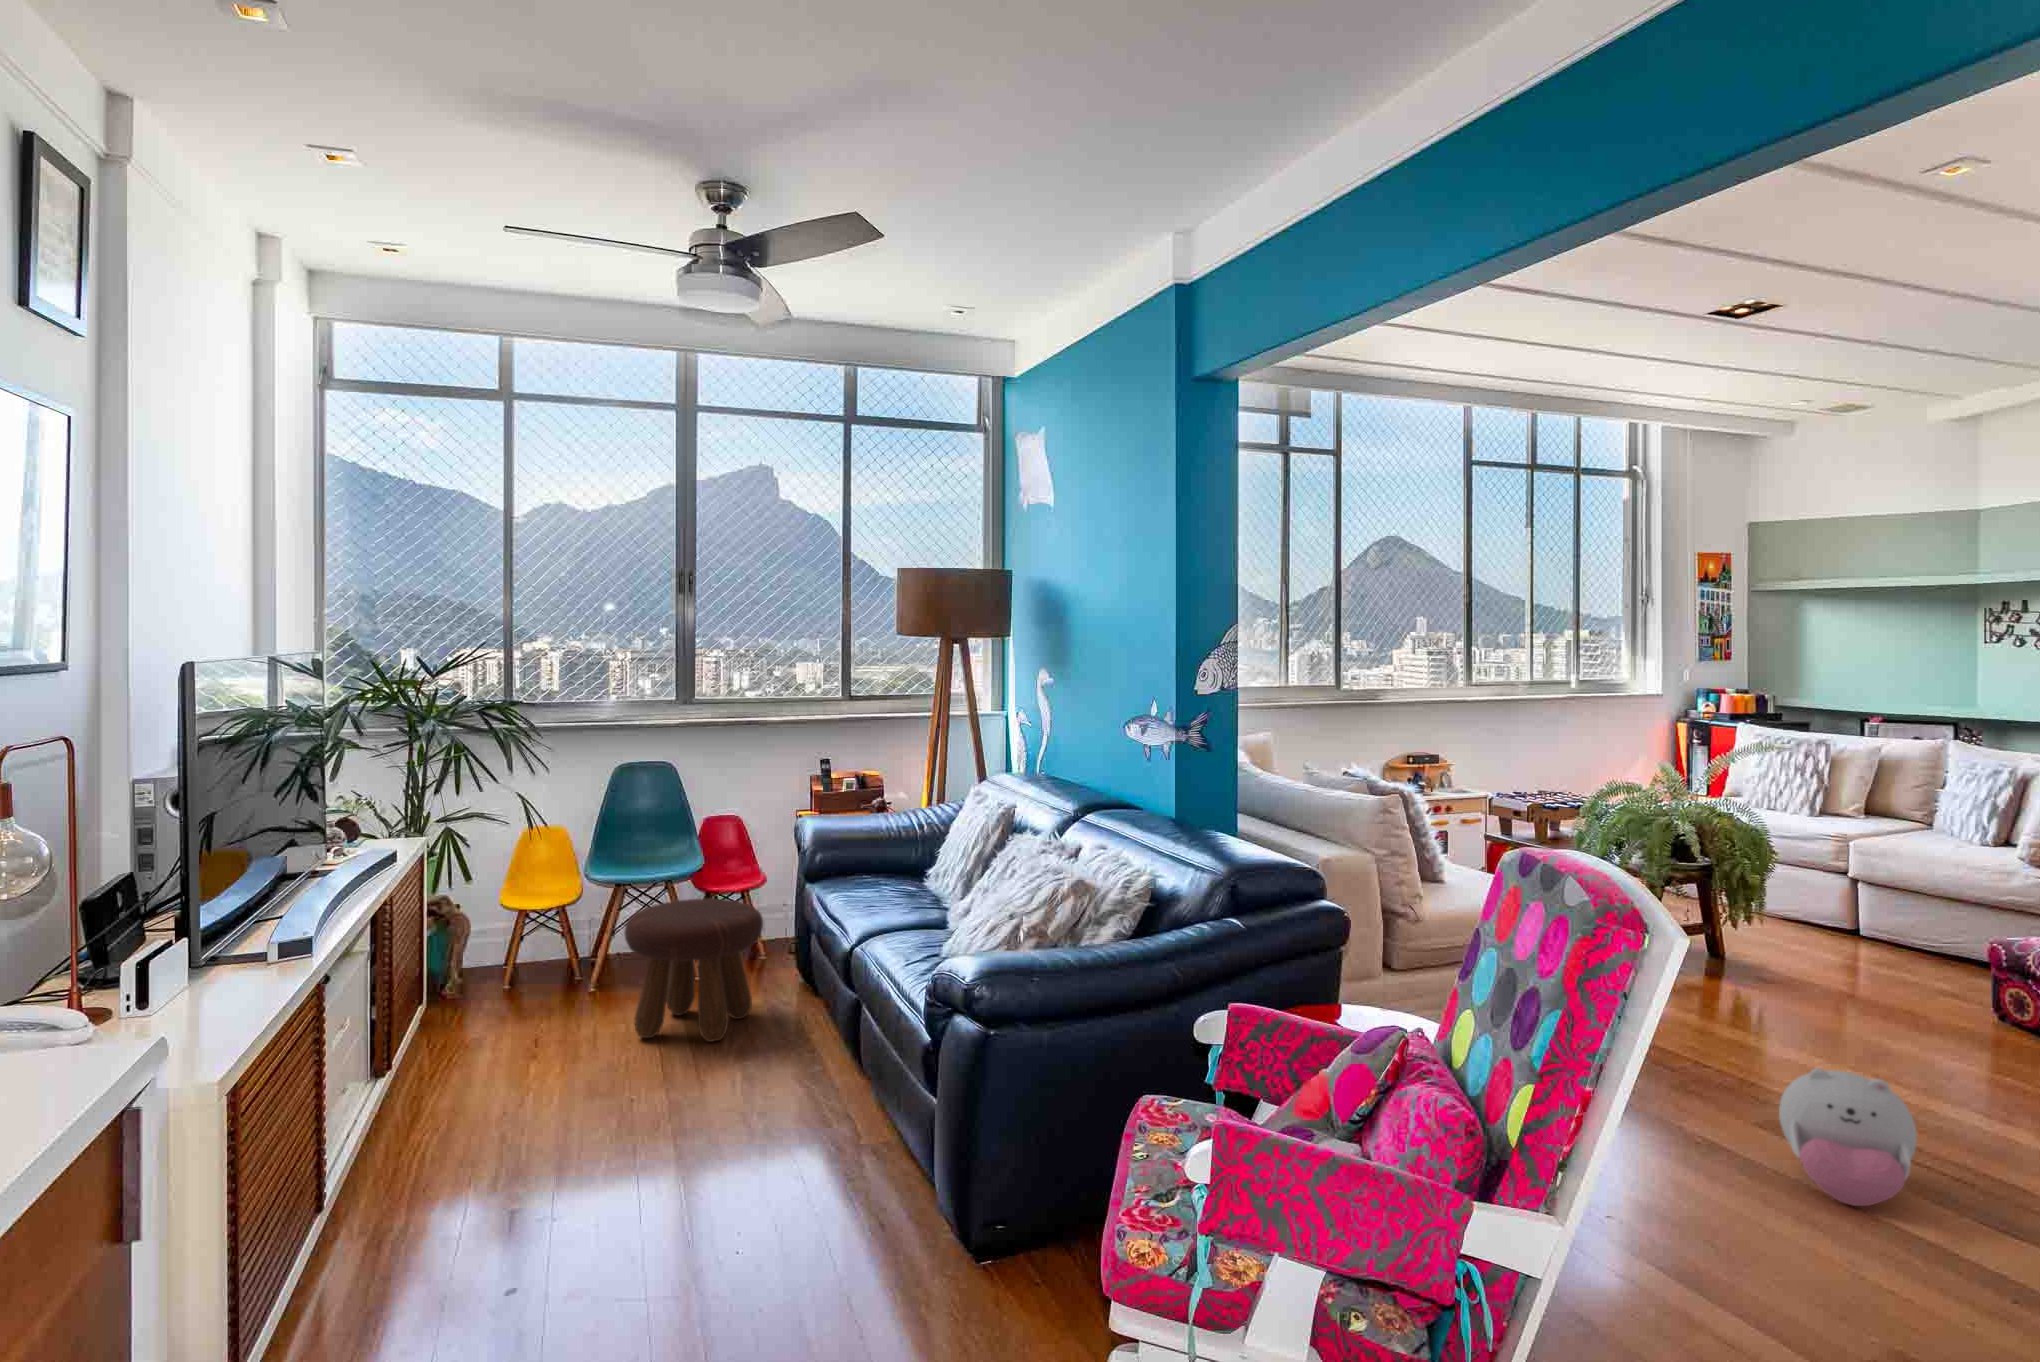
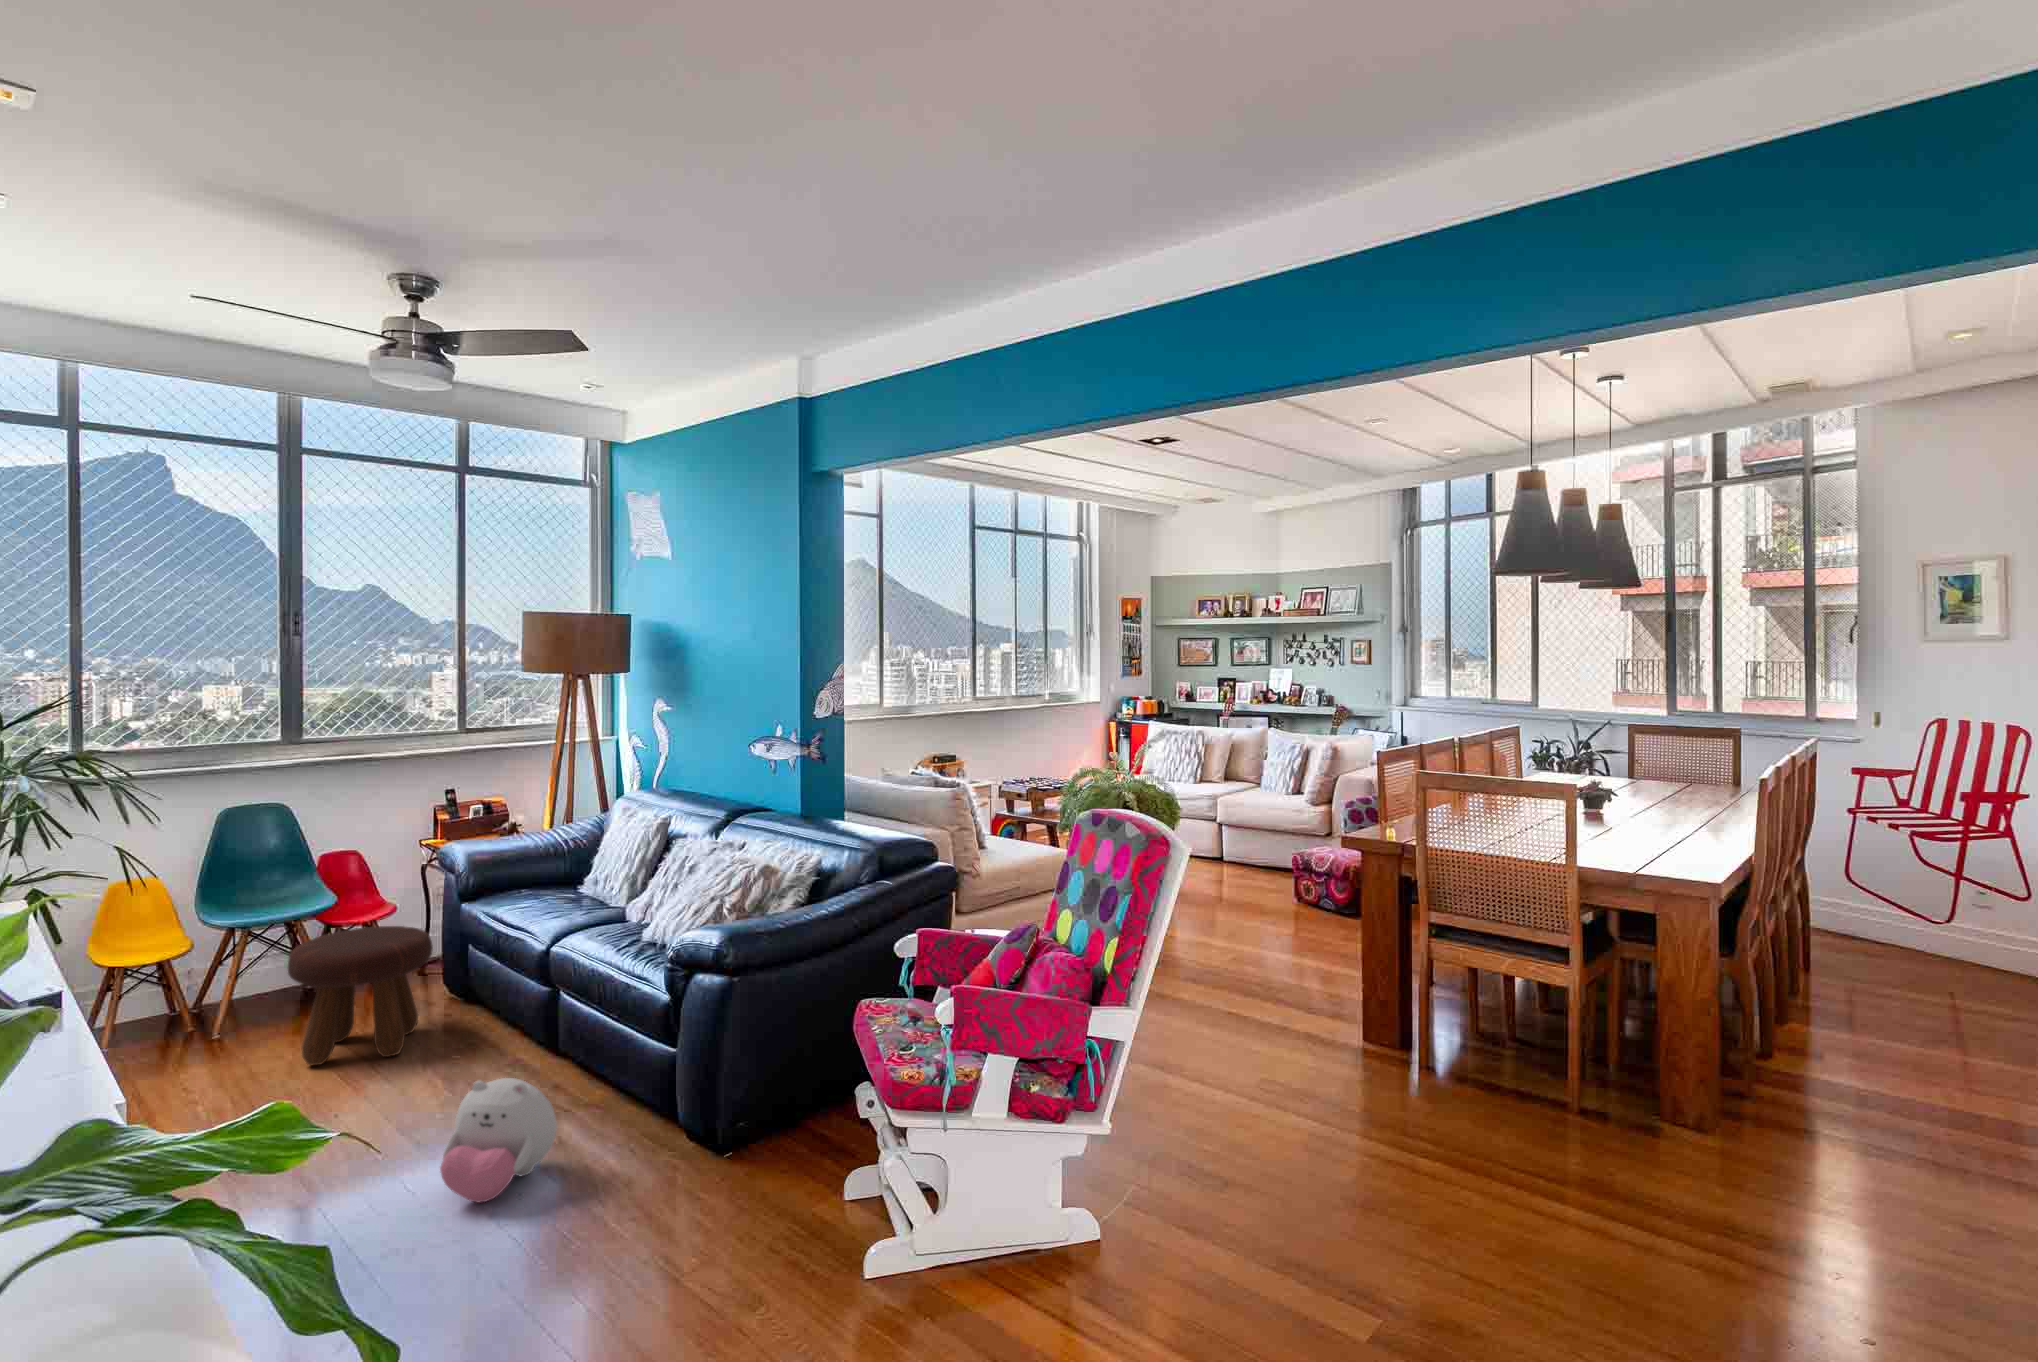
plush toy: present [1779,1068,1917,1206] -> present [440,1078,557,1202]

